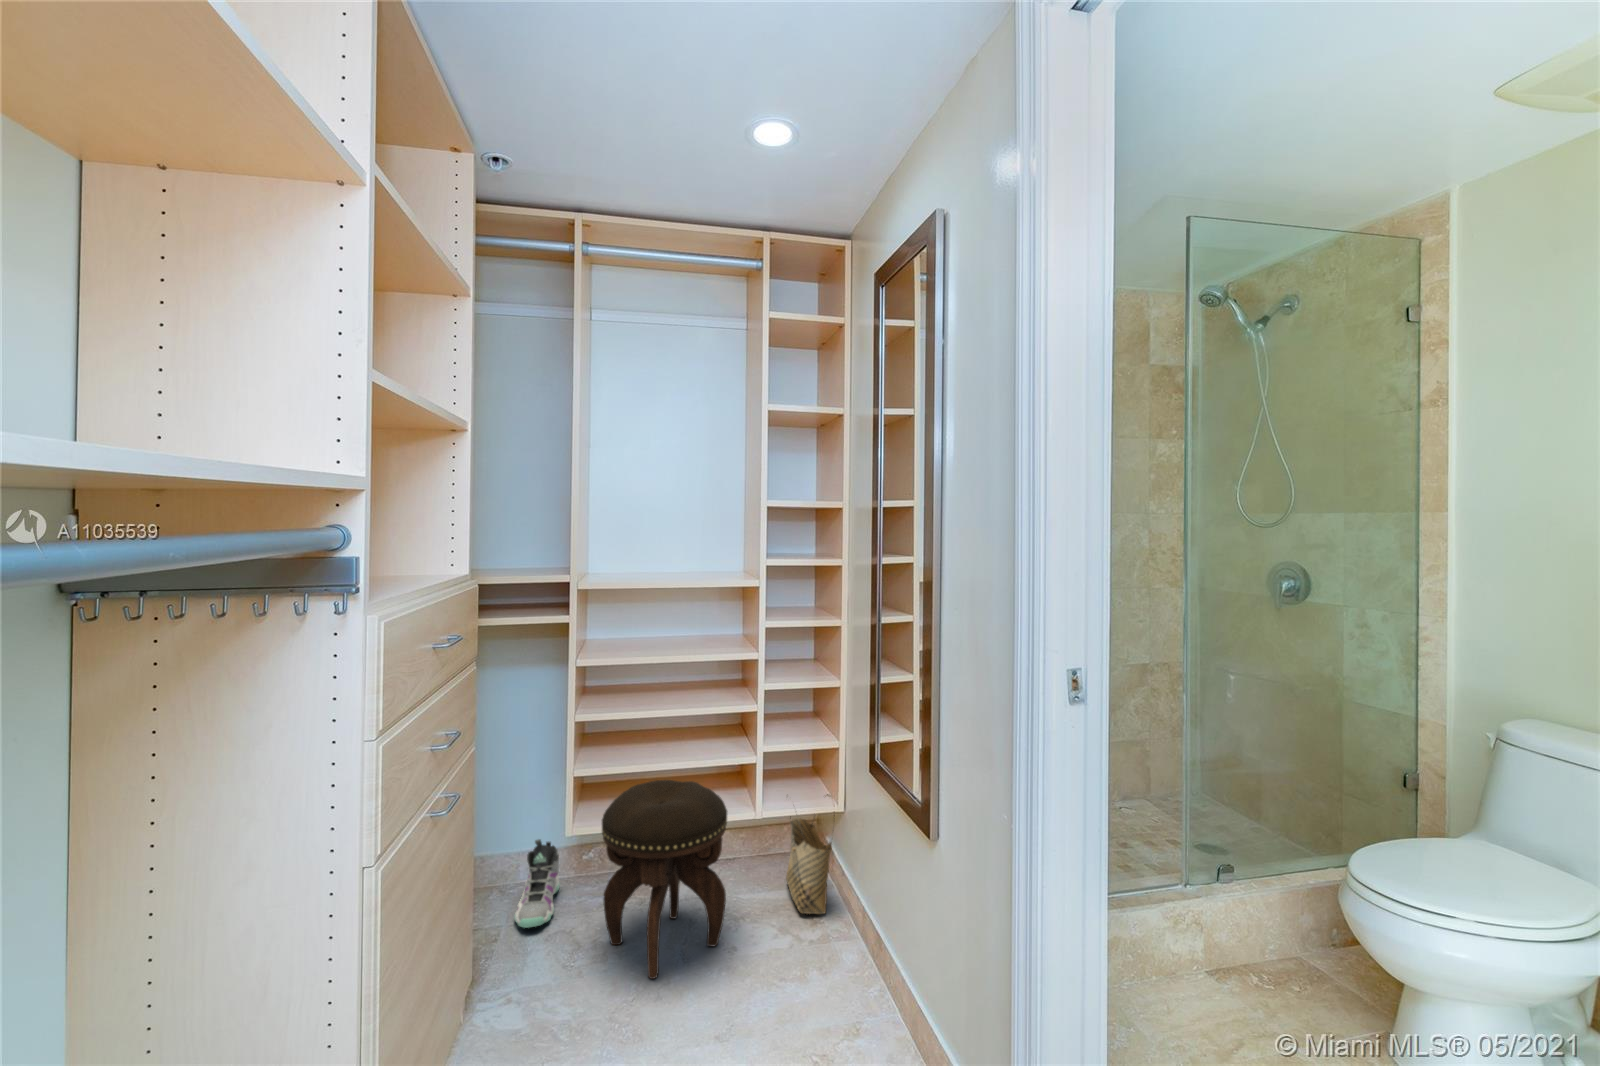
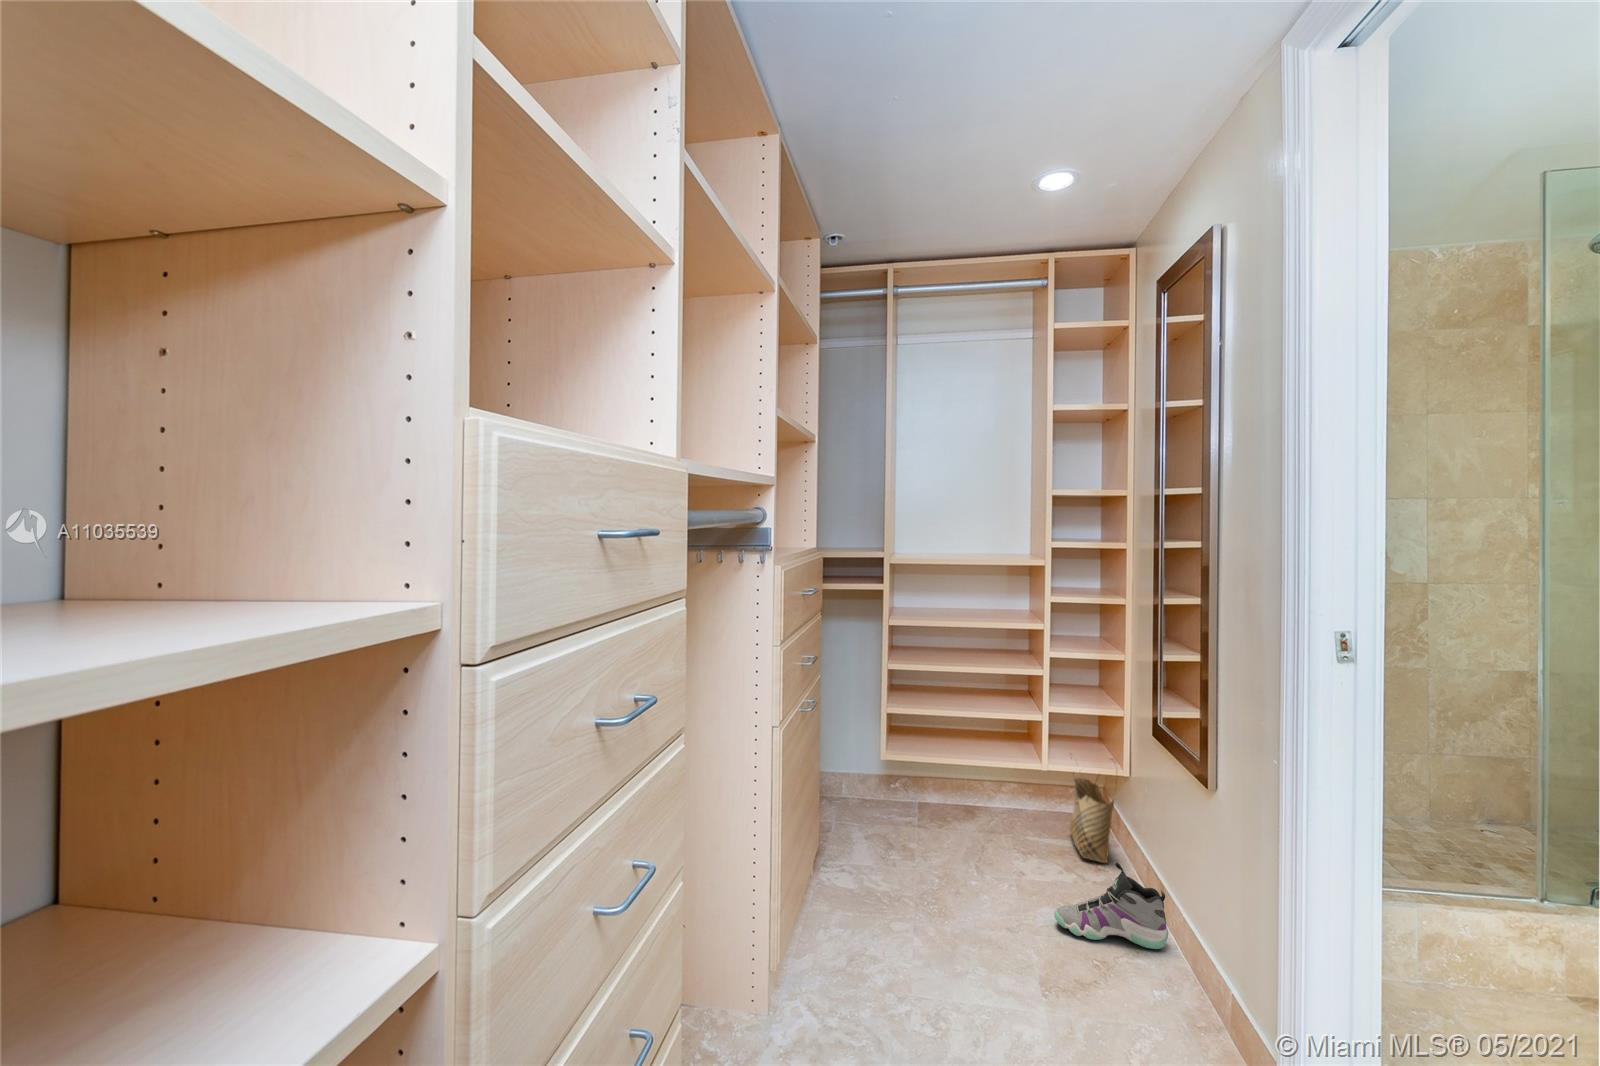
footstool: present [602,780,727,979] -> none [910,723,1014,875]
sneaker: present [515,839,560,928] -> present [1054,861,1168,949]

